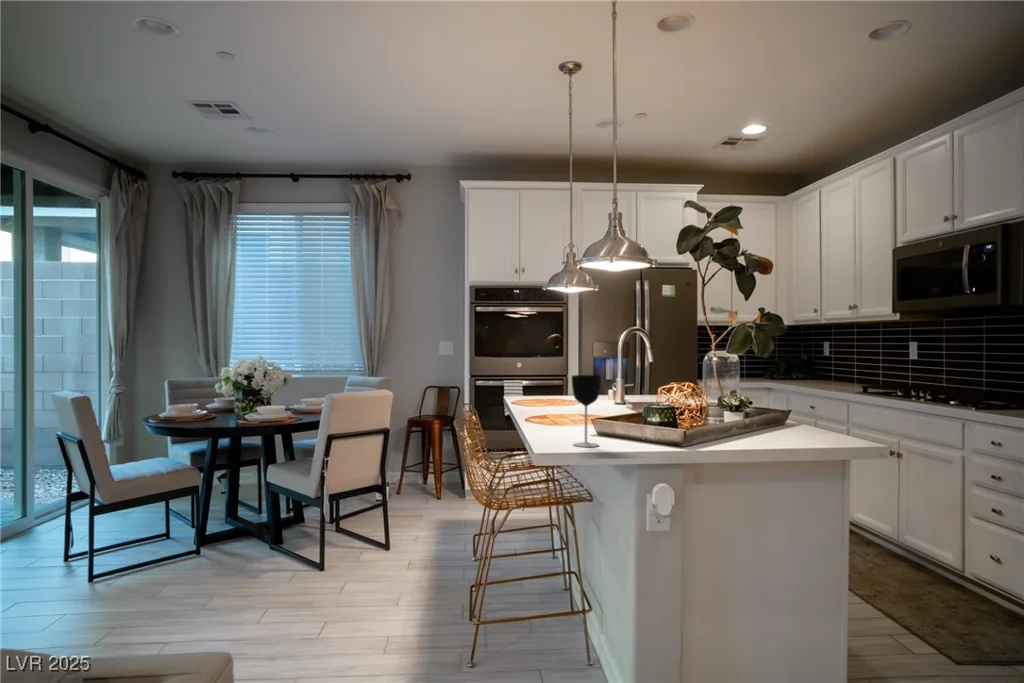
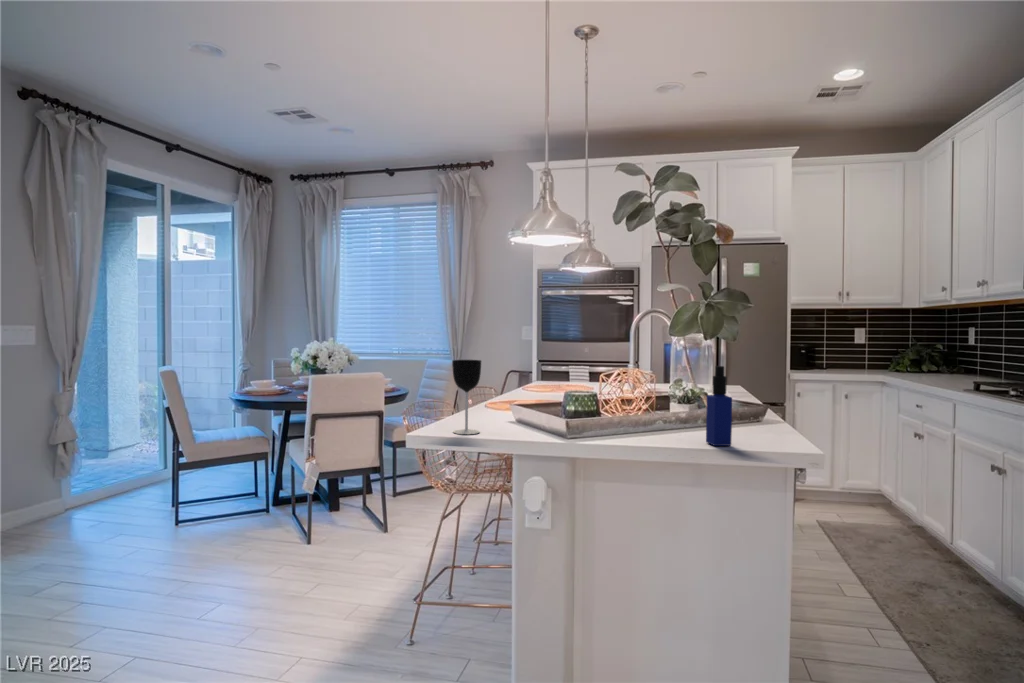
bottle: none [793,375,816,443] -> present [706,366,732,446]

